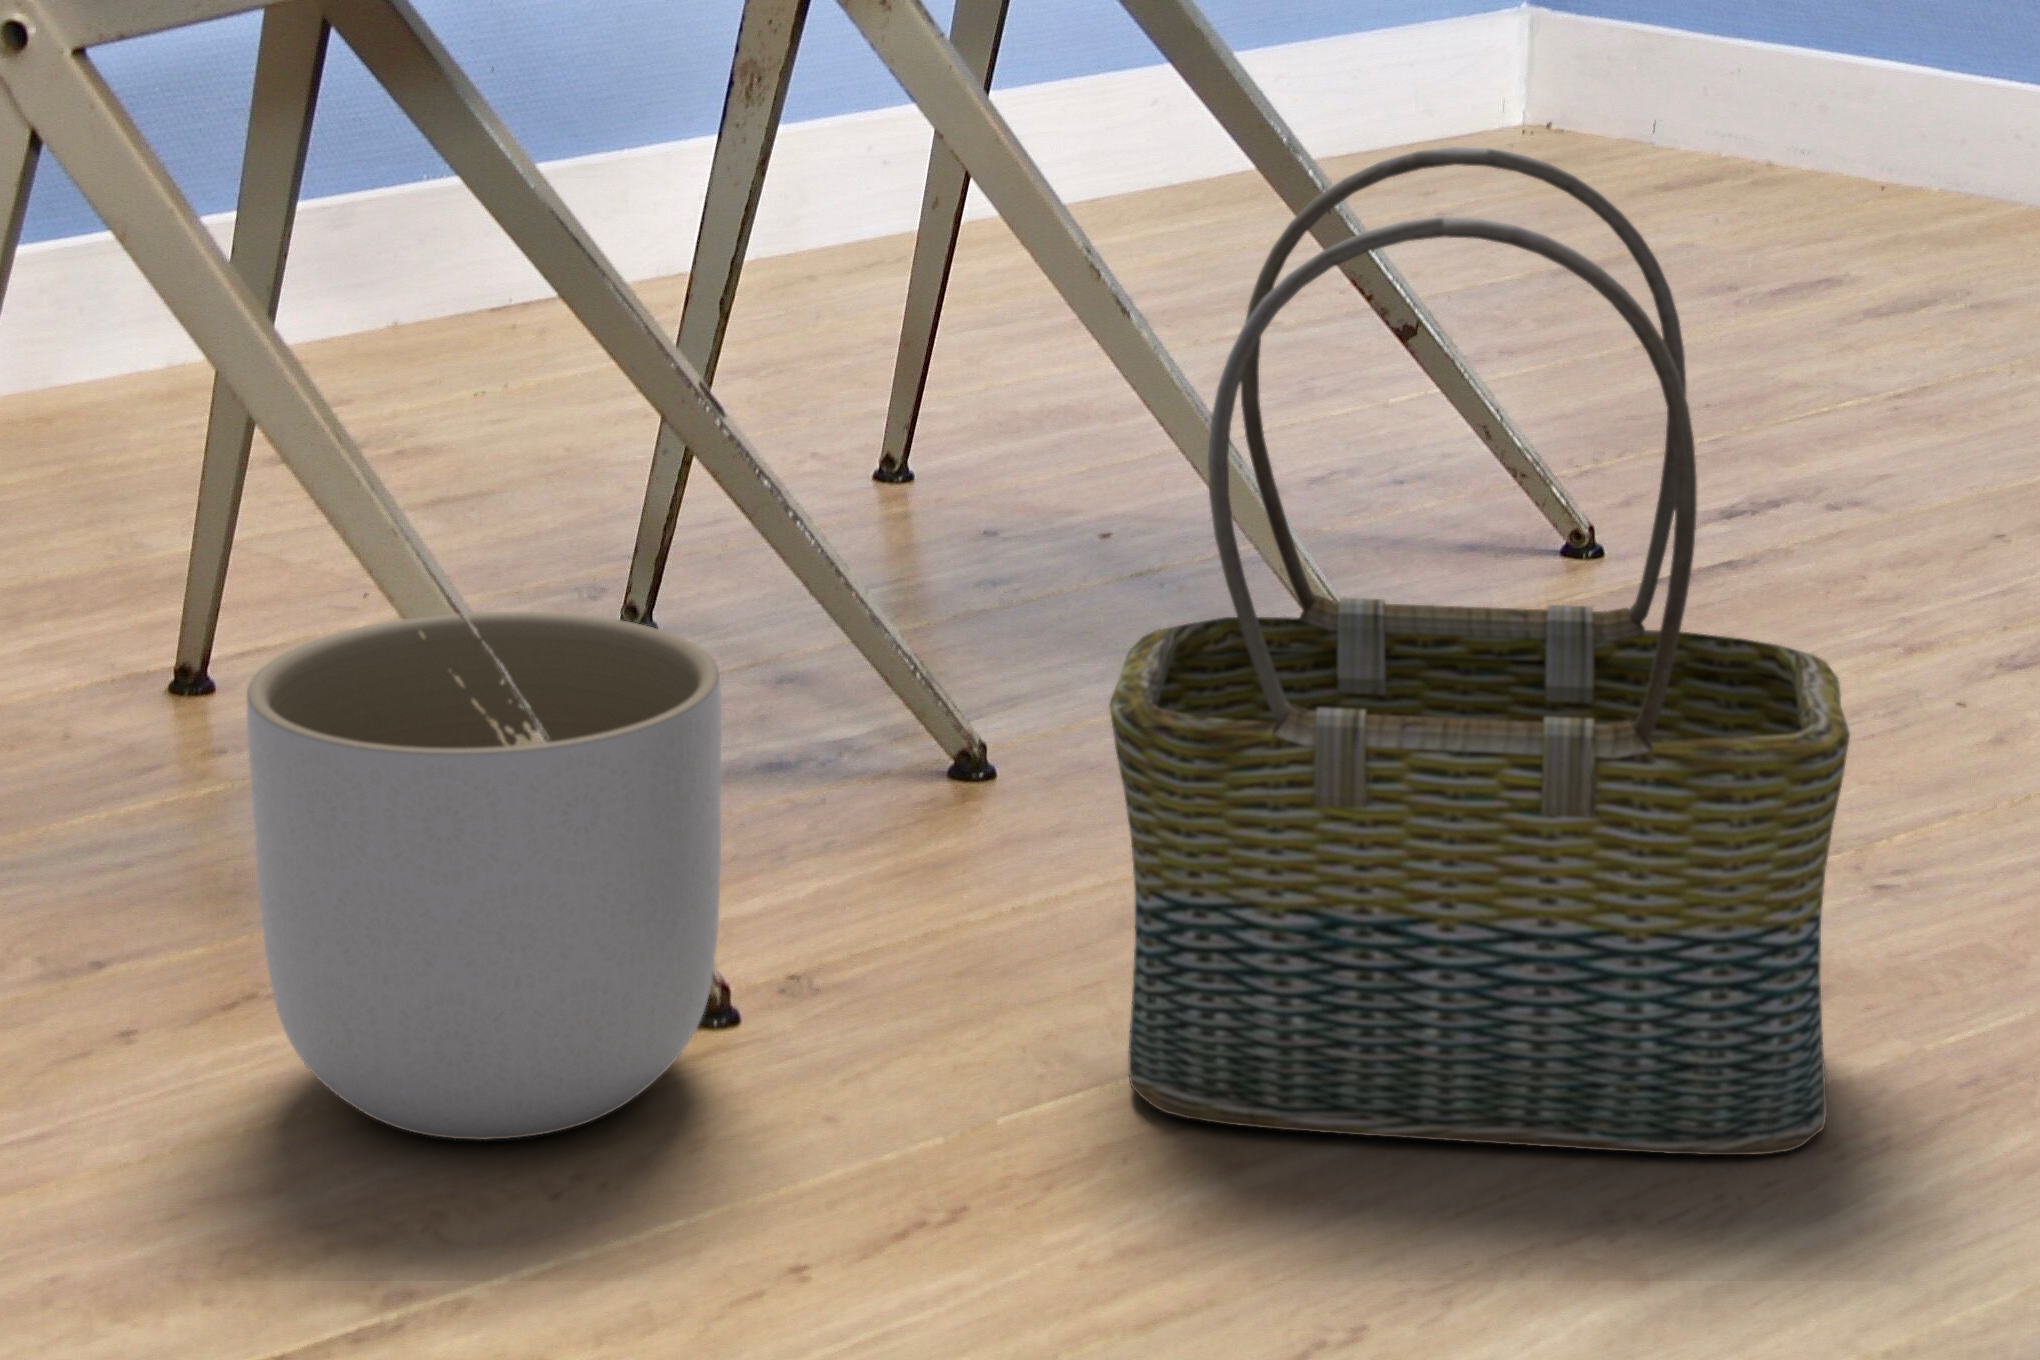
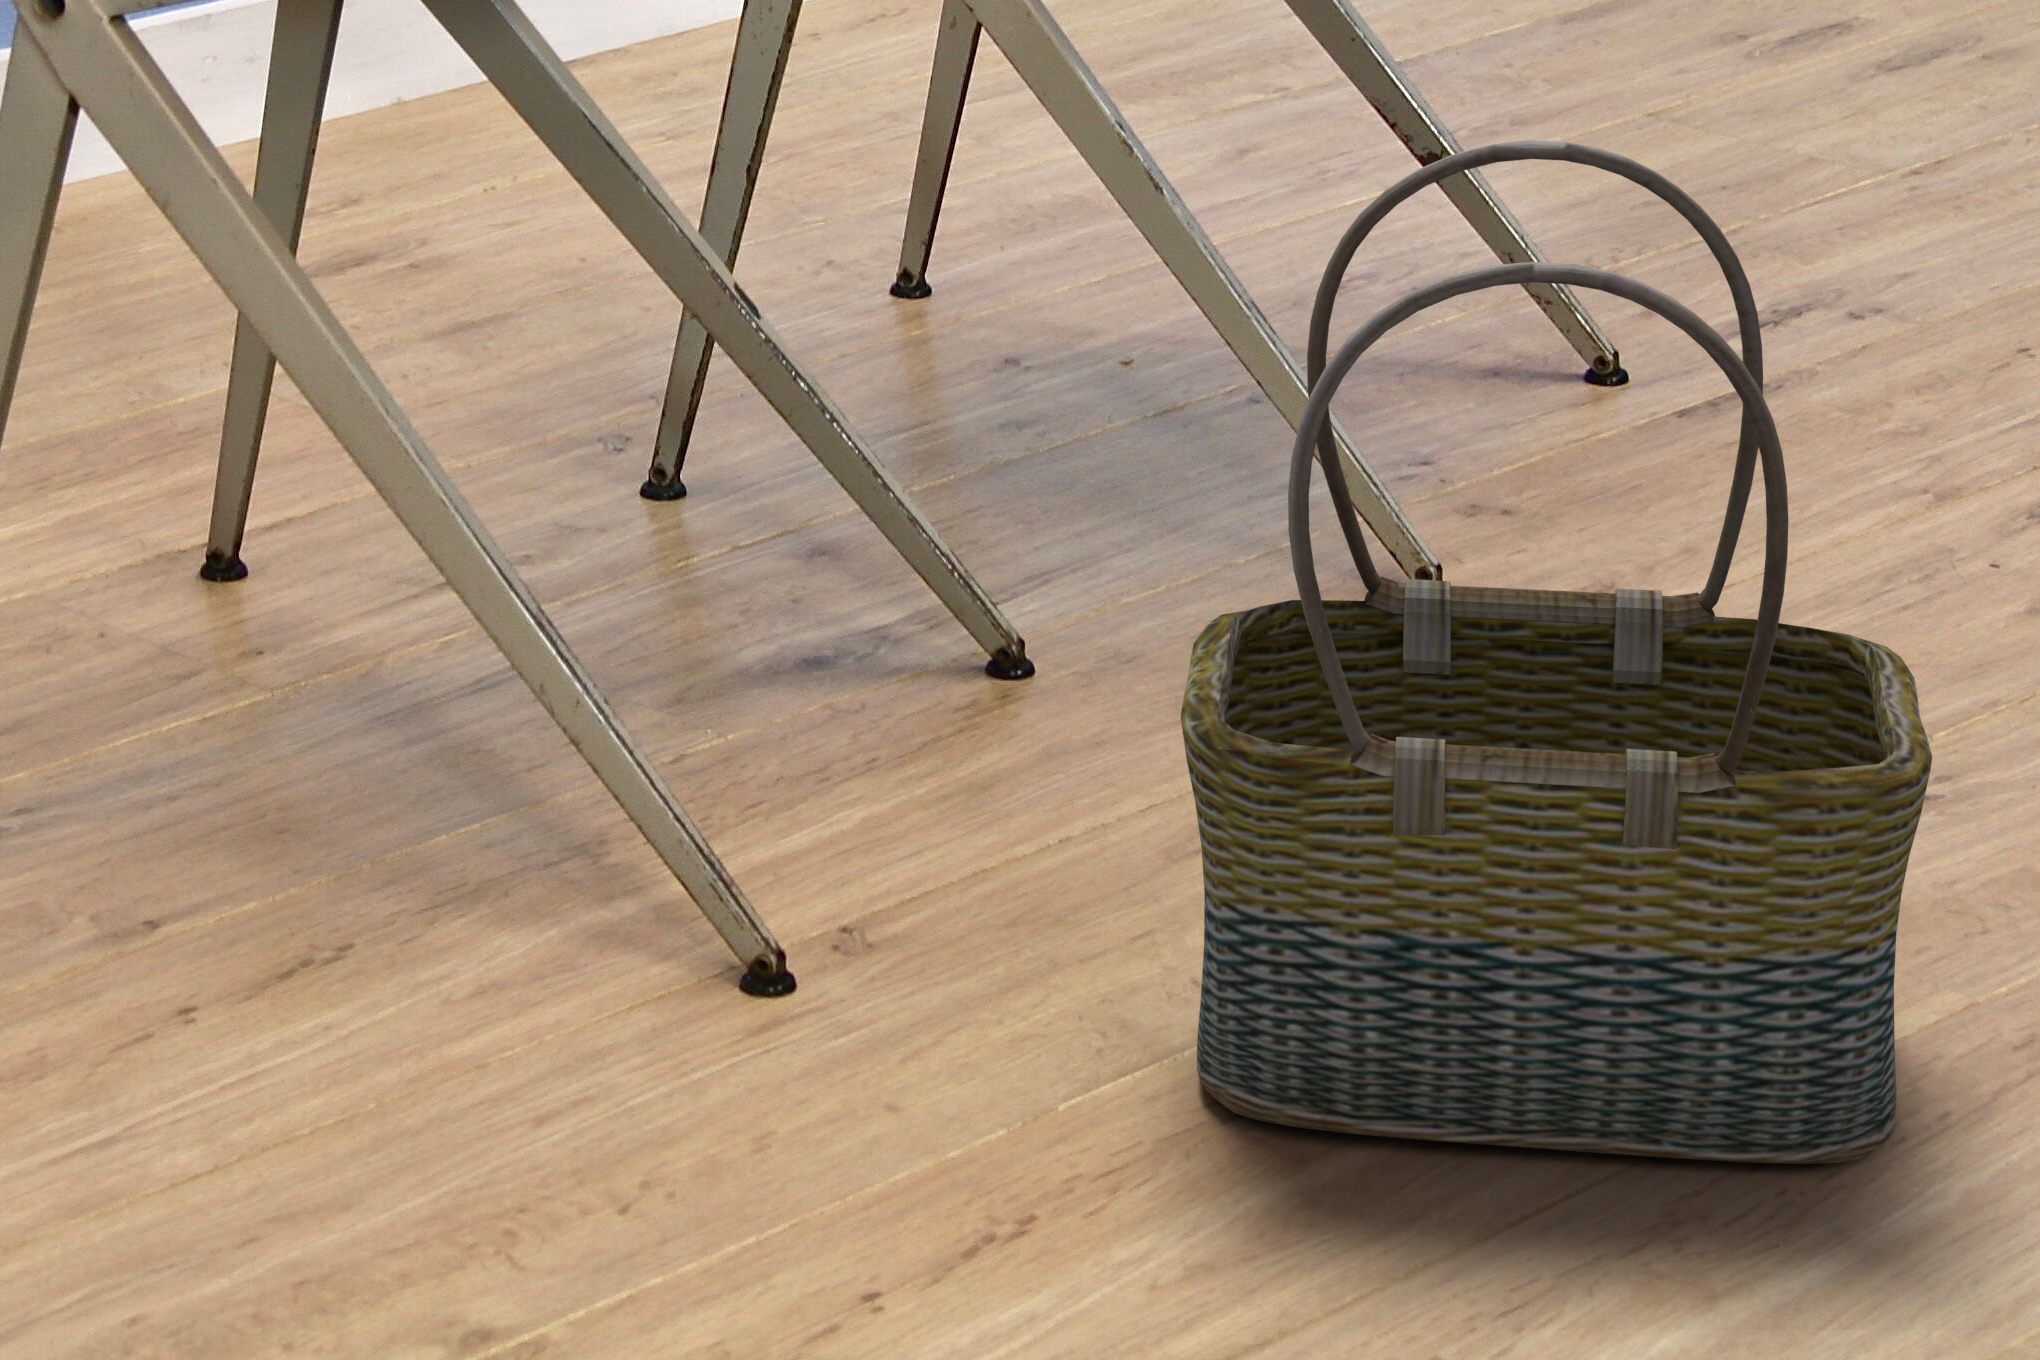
planter: present [247,612,721,1140] -> none [310,598,788,1150]

